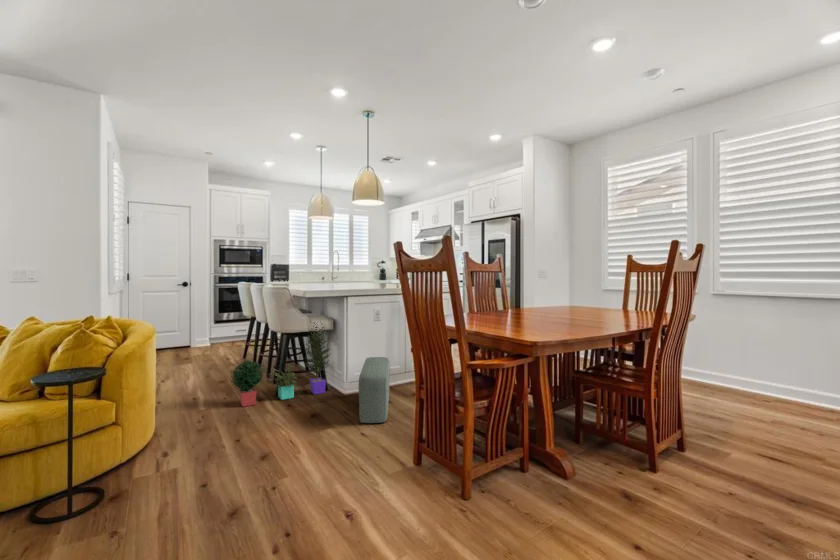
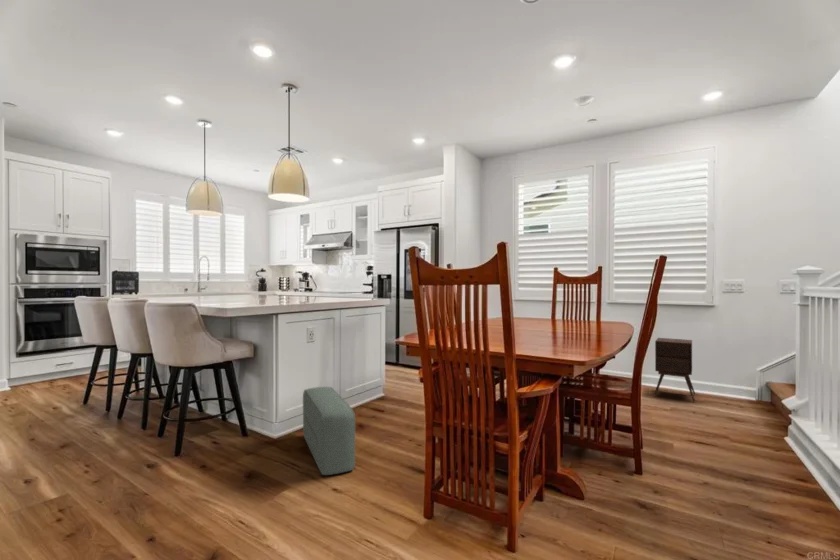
potted plant: present [231,323,330,407] -> none [104,345,254,479]
side table: none [748,334,812,411] -> present [654,338,695,402]

